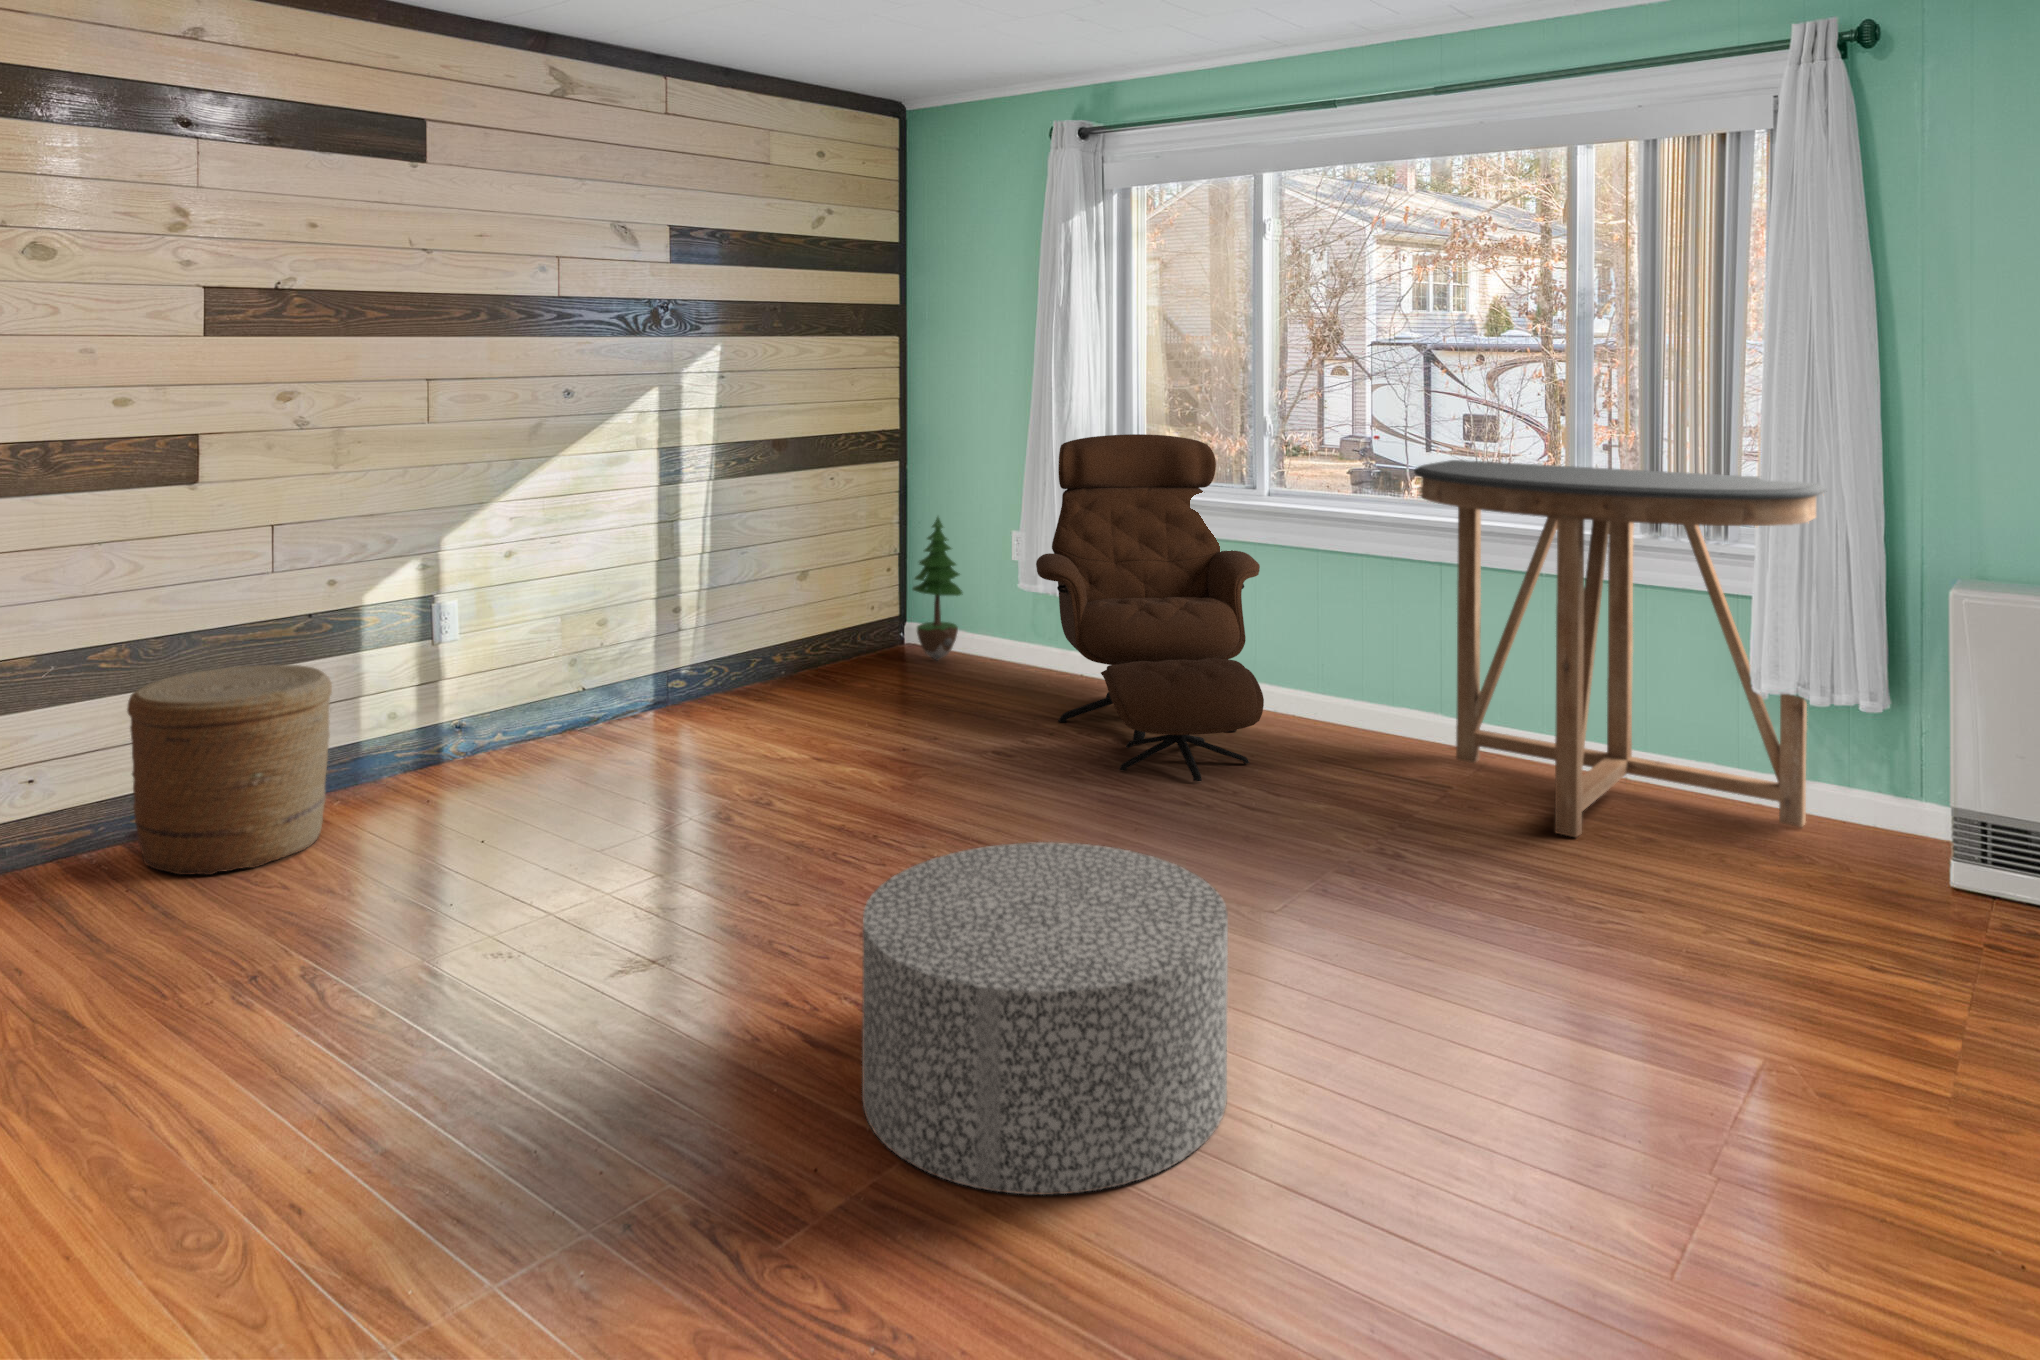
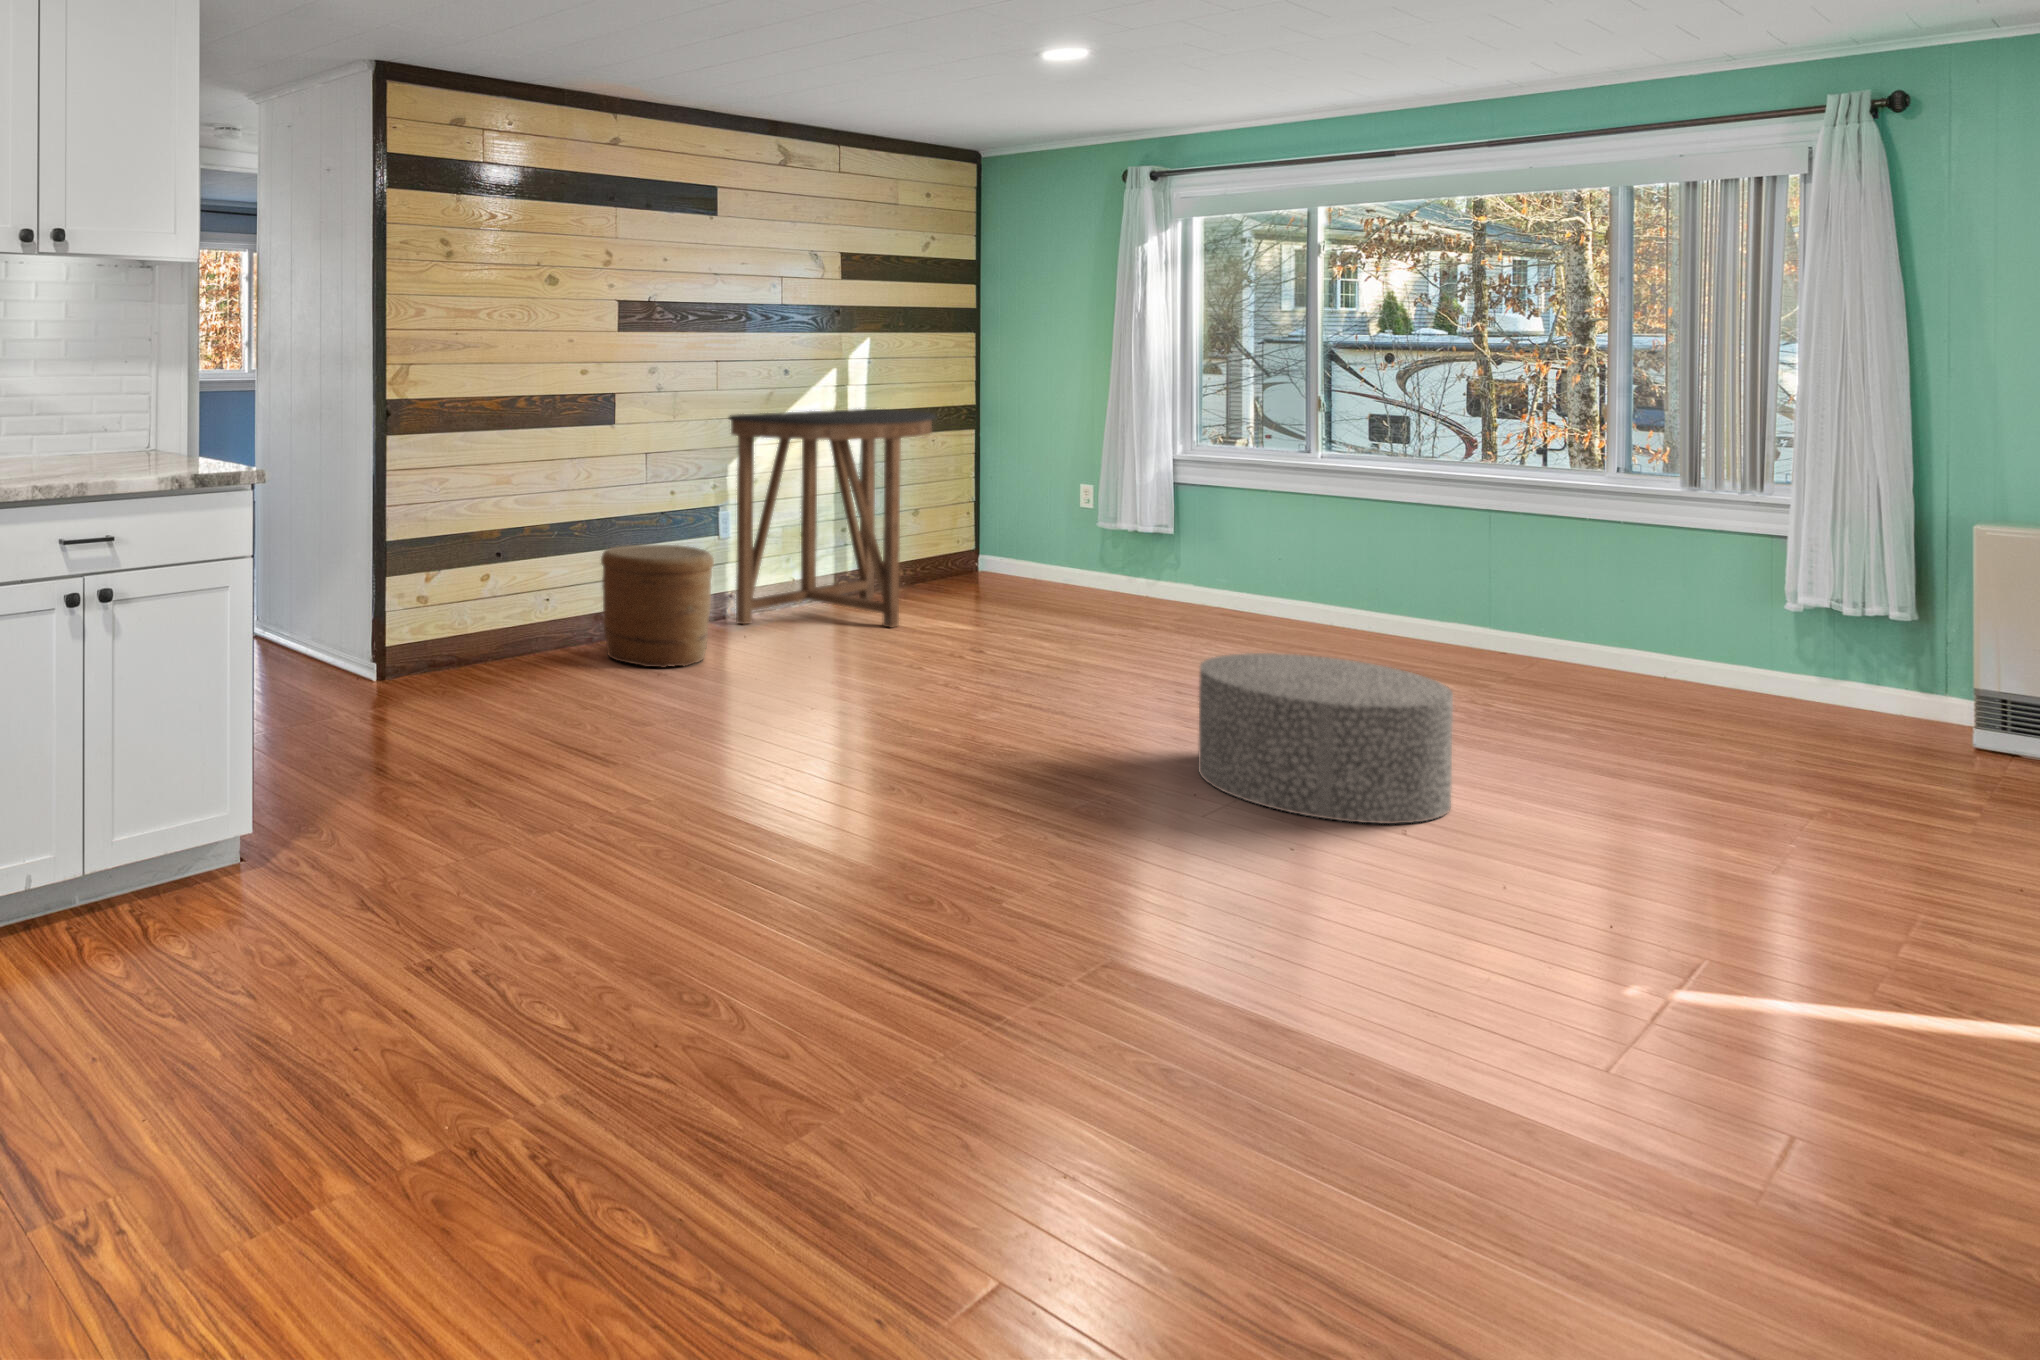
lounge chair: present [1036,434,1264,782] -> none [1130,409,1350,661]
console table: present [1414,460,1826,837] -> present [729,409,936,628]
potted tree: present [913,517,962,660] -> none [995,471,1039,584]

